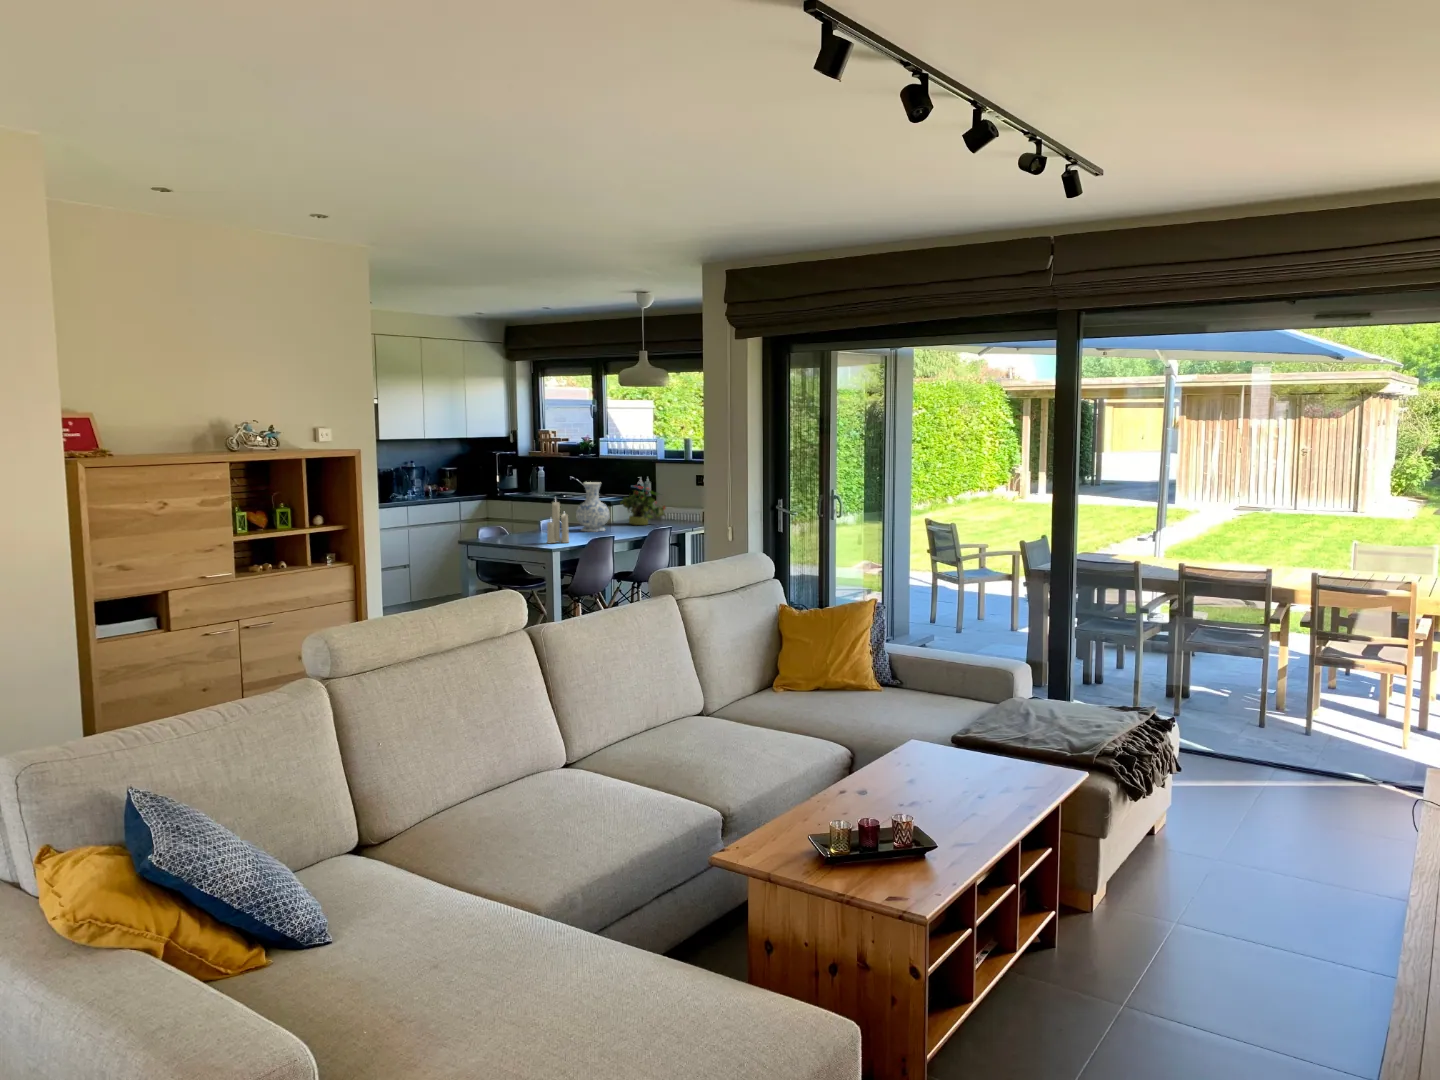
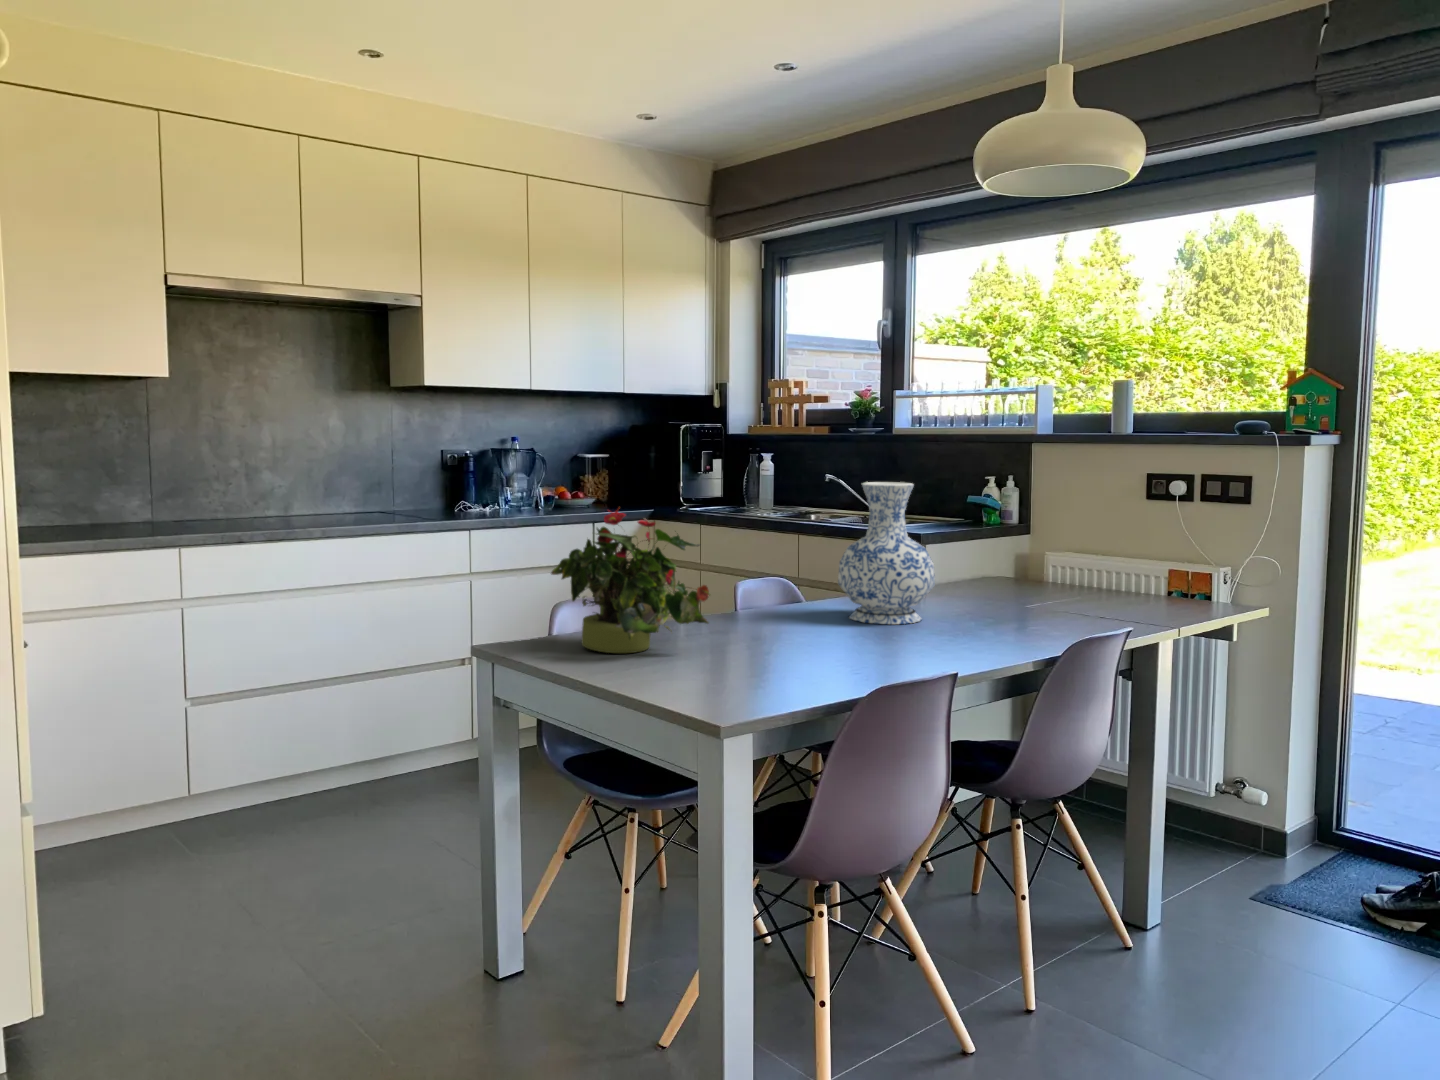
potted plant: present [620,486,666,525] -> present [551,508,709,653]
candle: present [547,502,569,543] -> none [733,514,812,687]

